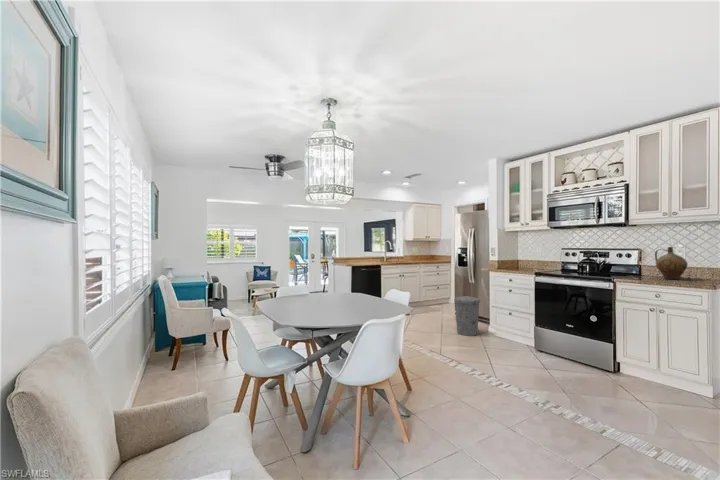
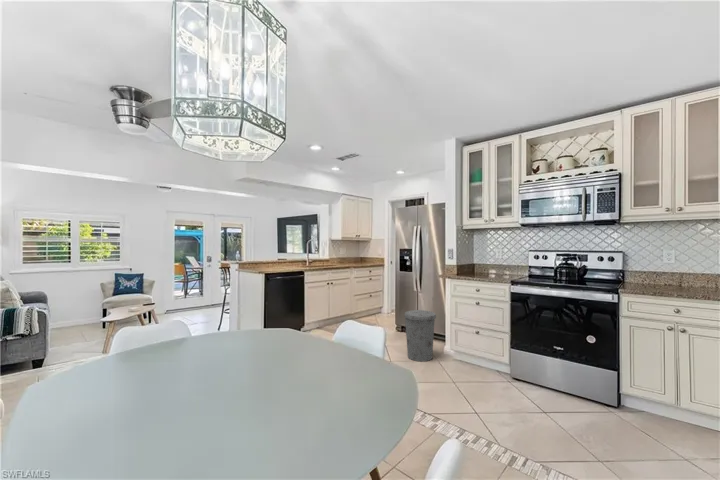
ceramic jug: present [655,247,687,279] -> none [648,249,687,287]

